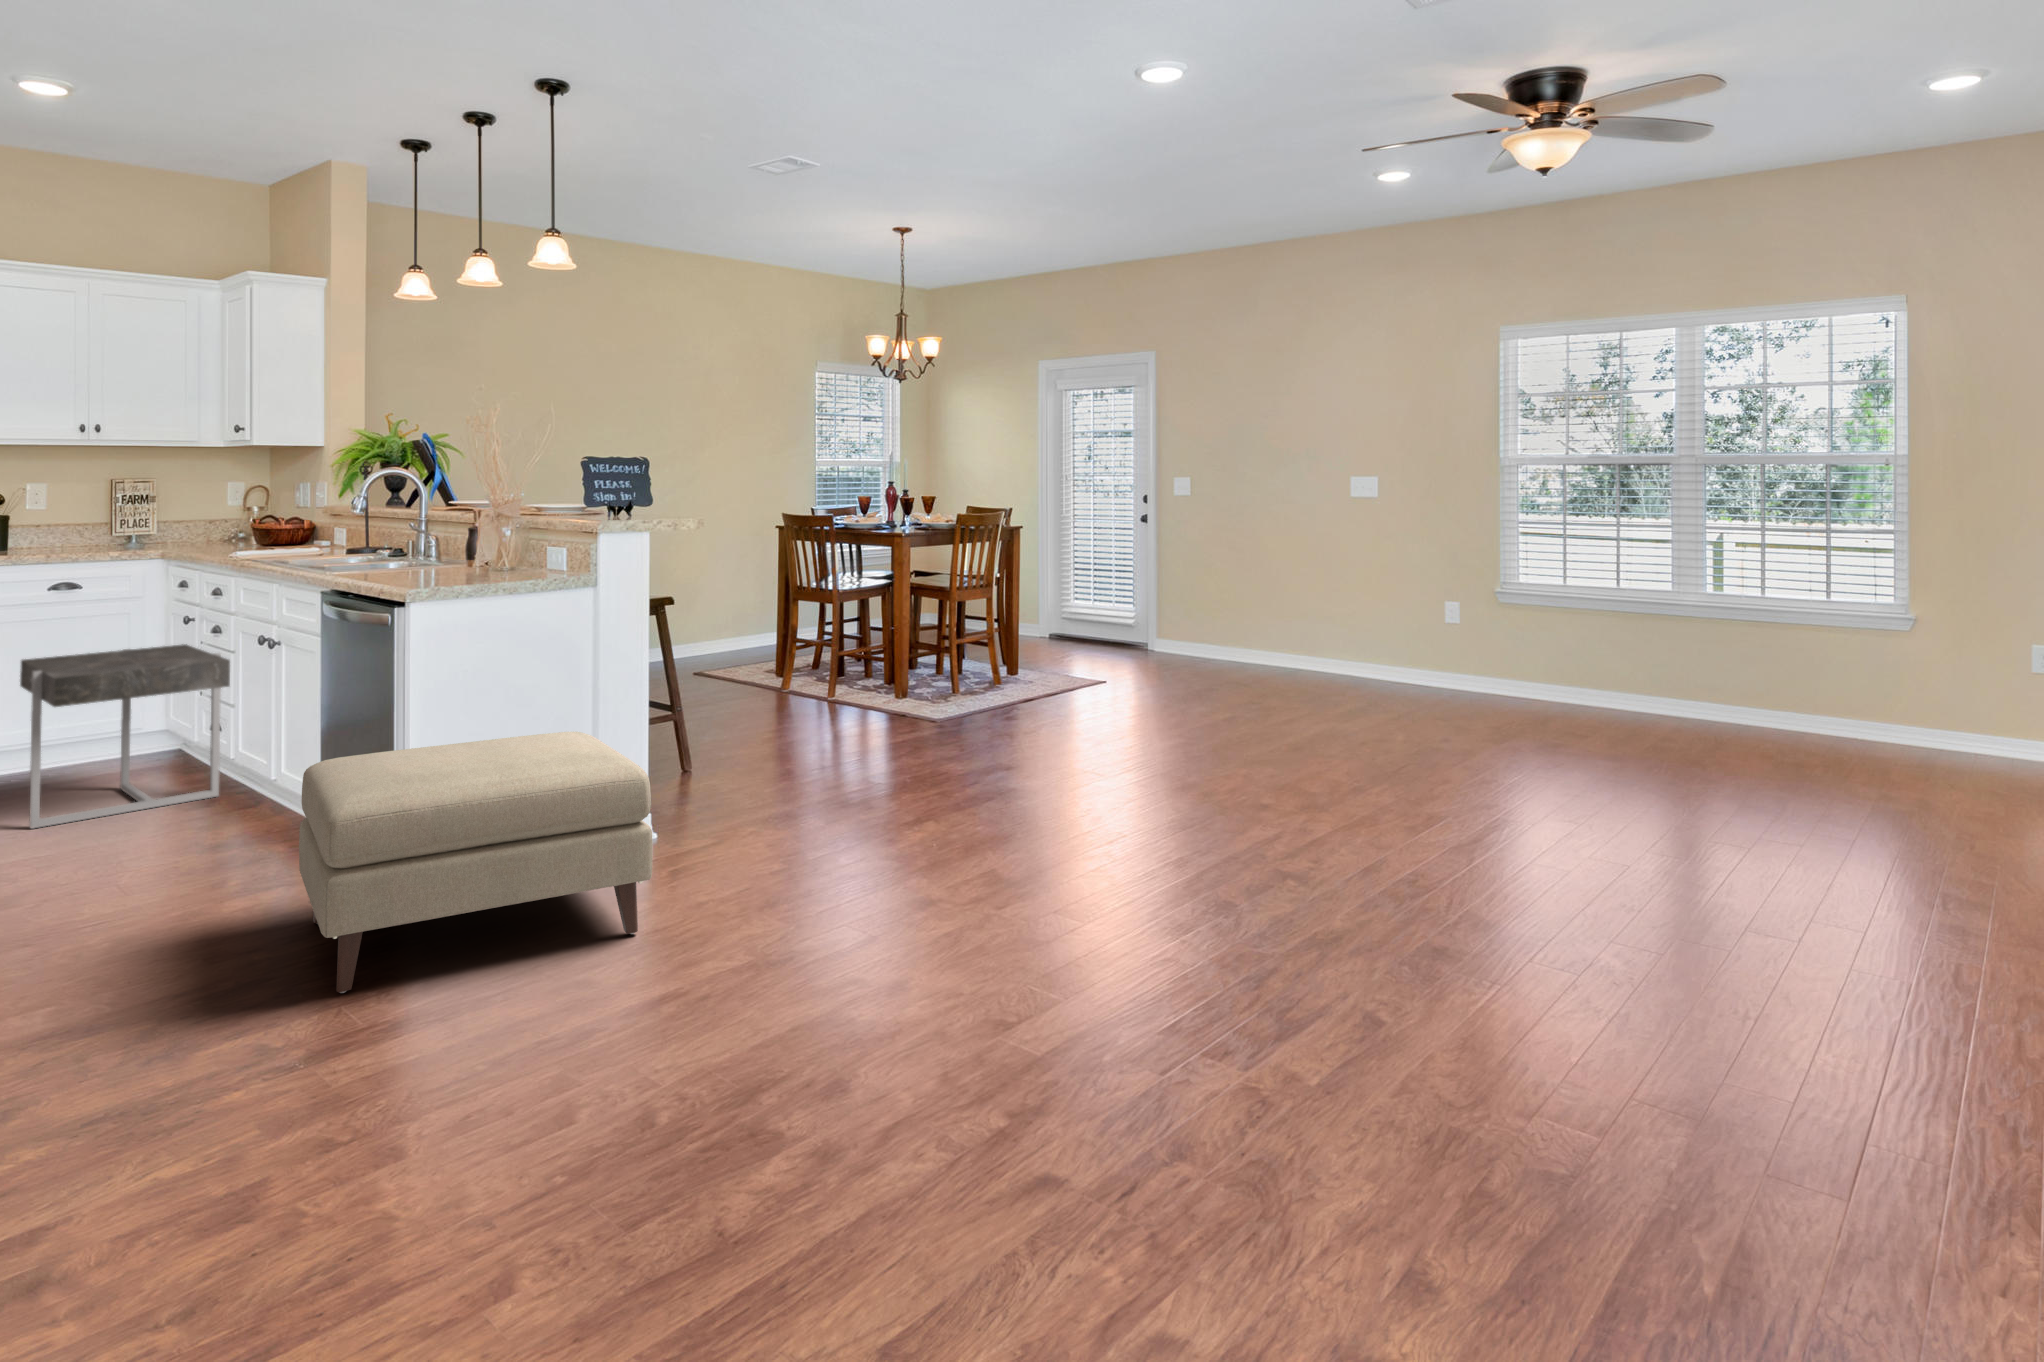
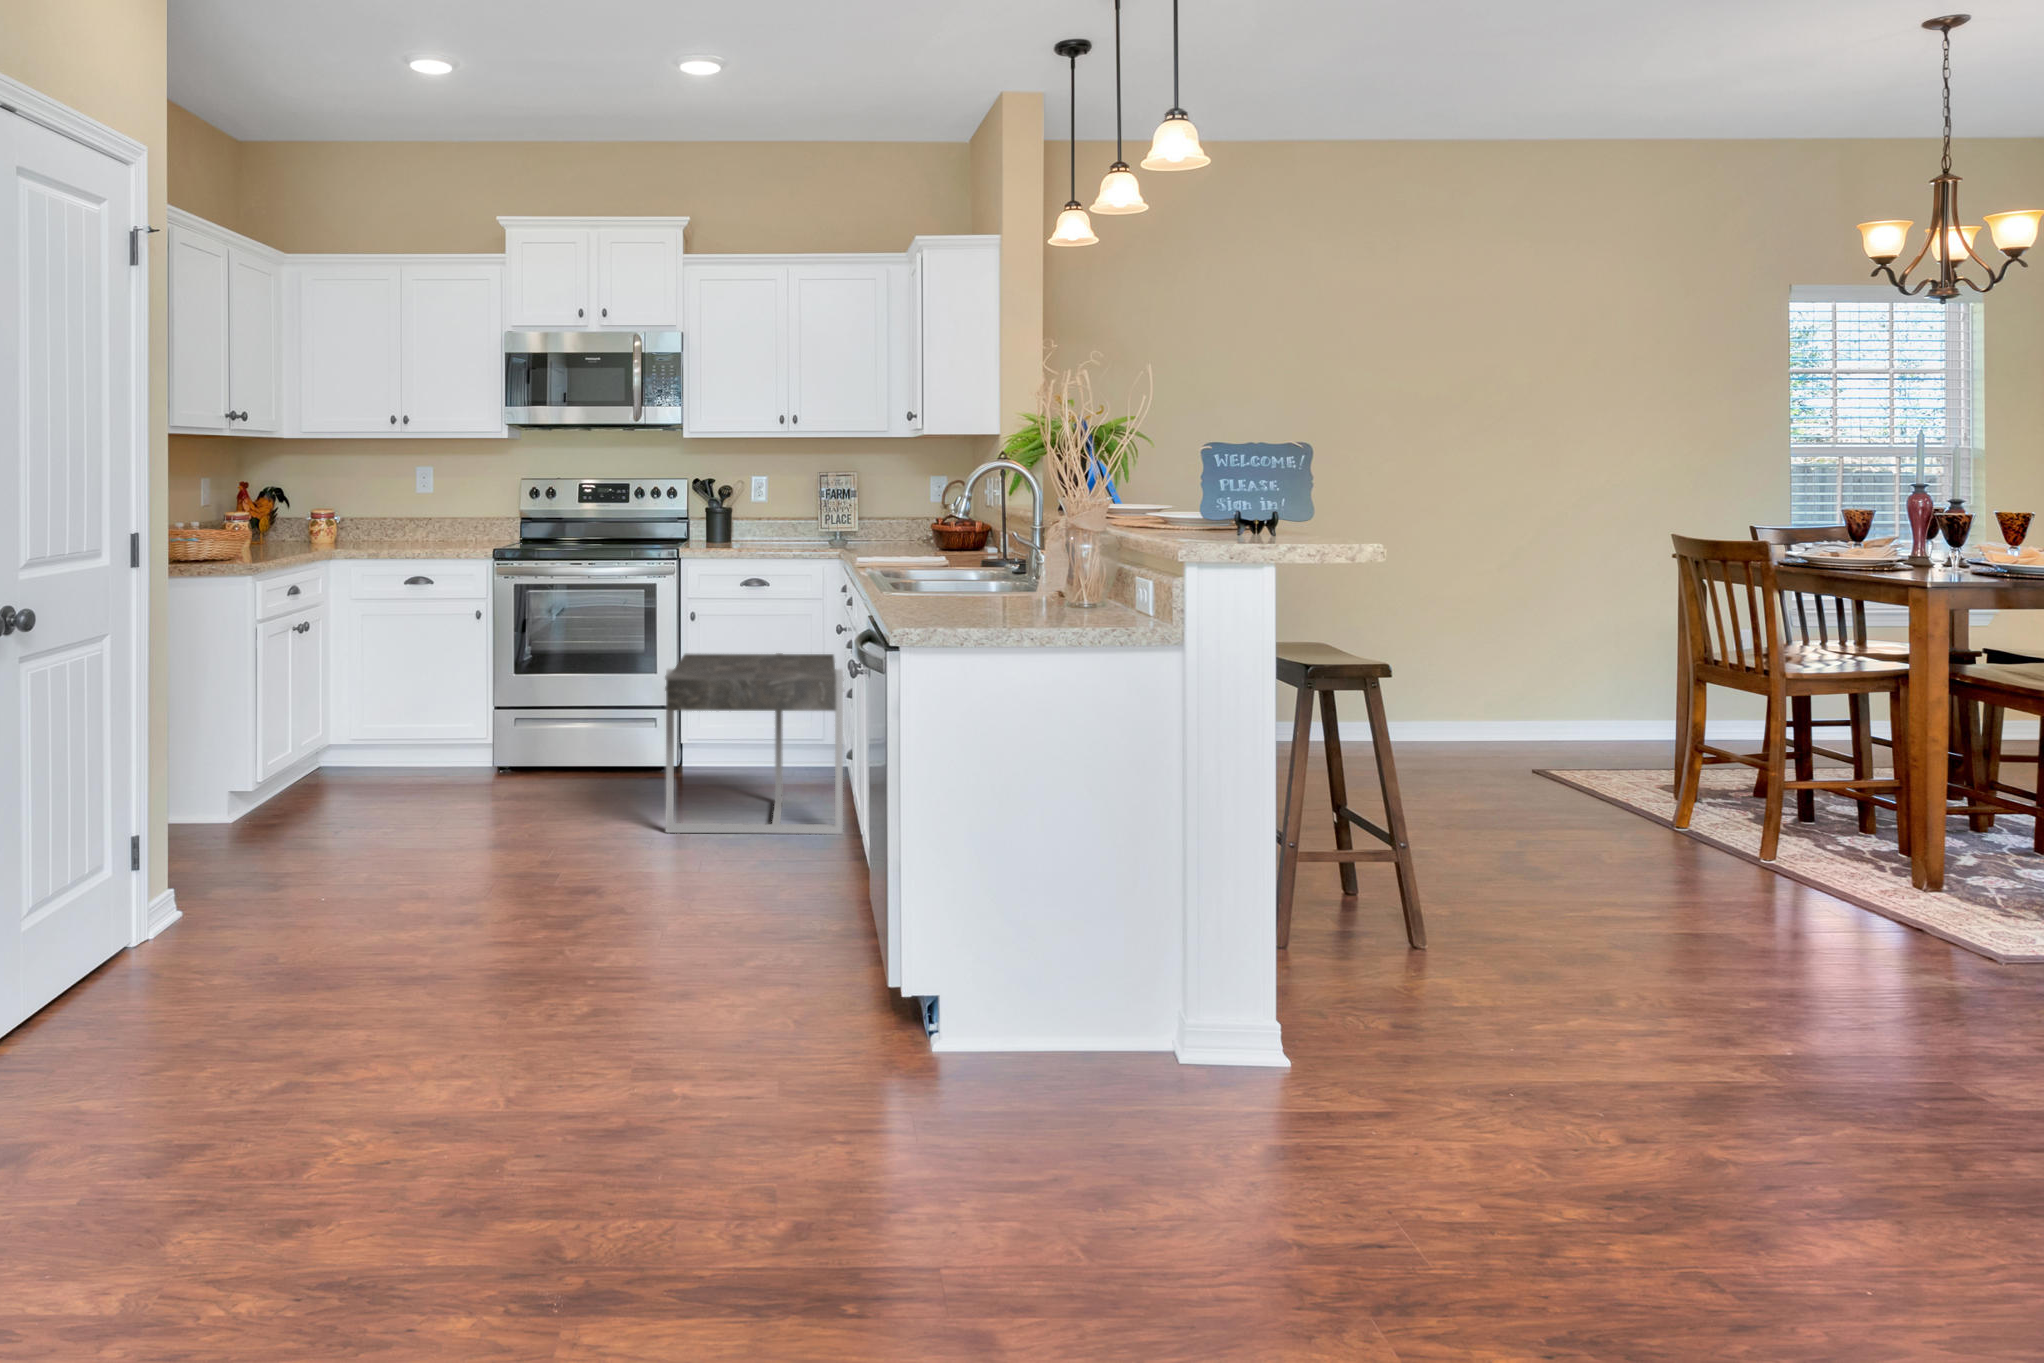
ottoman: present [299,732,653,993] -> none [628,845,1136,1284]

